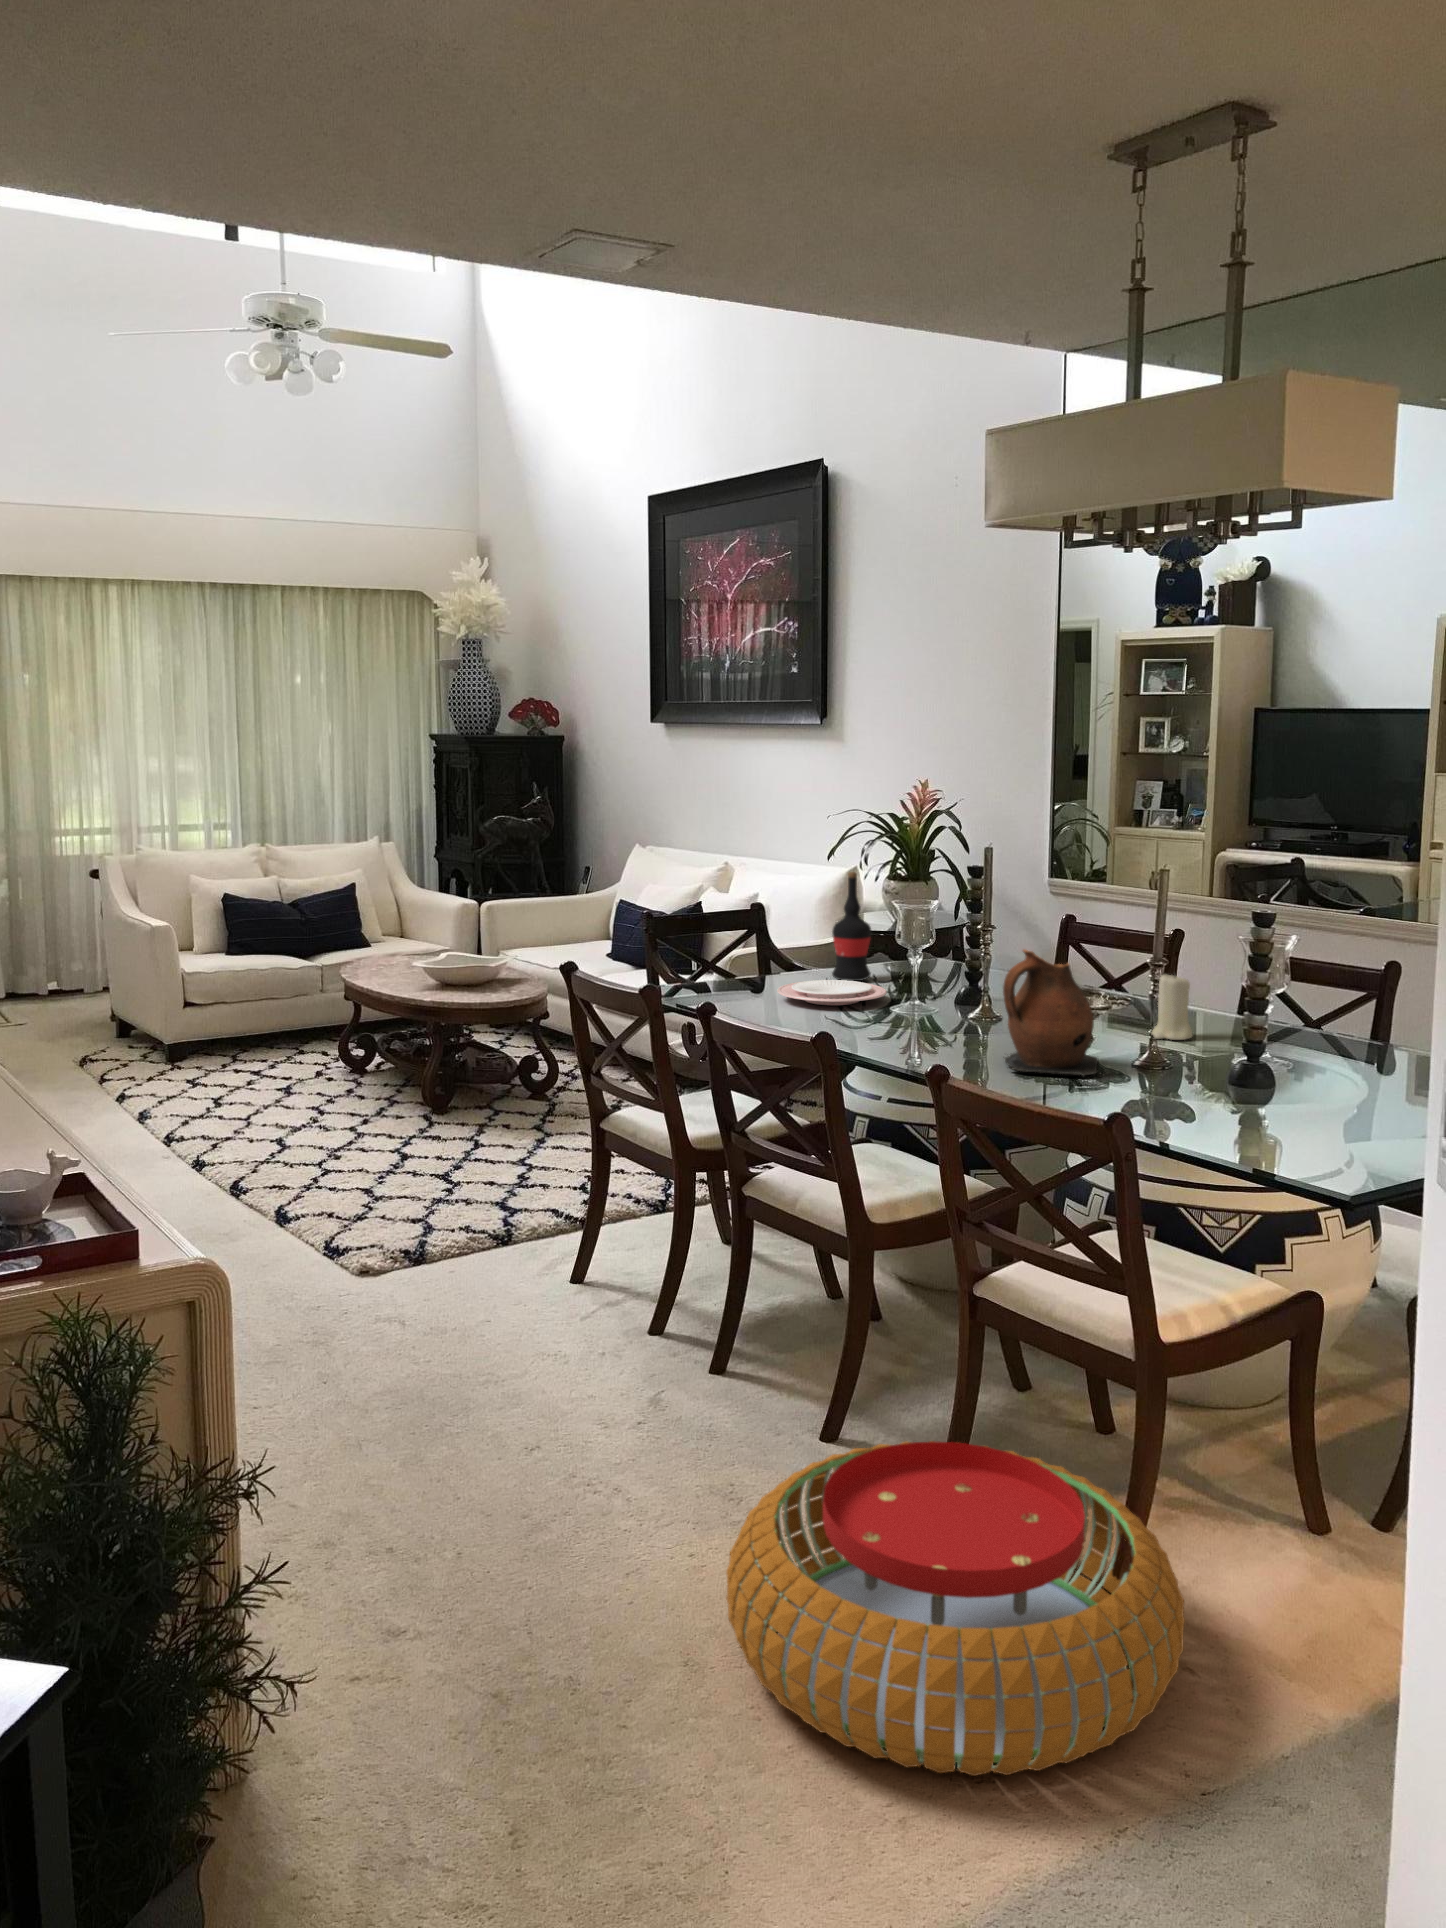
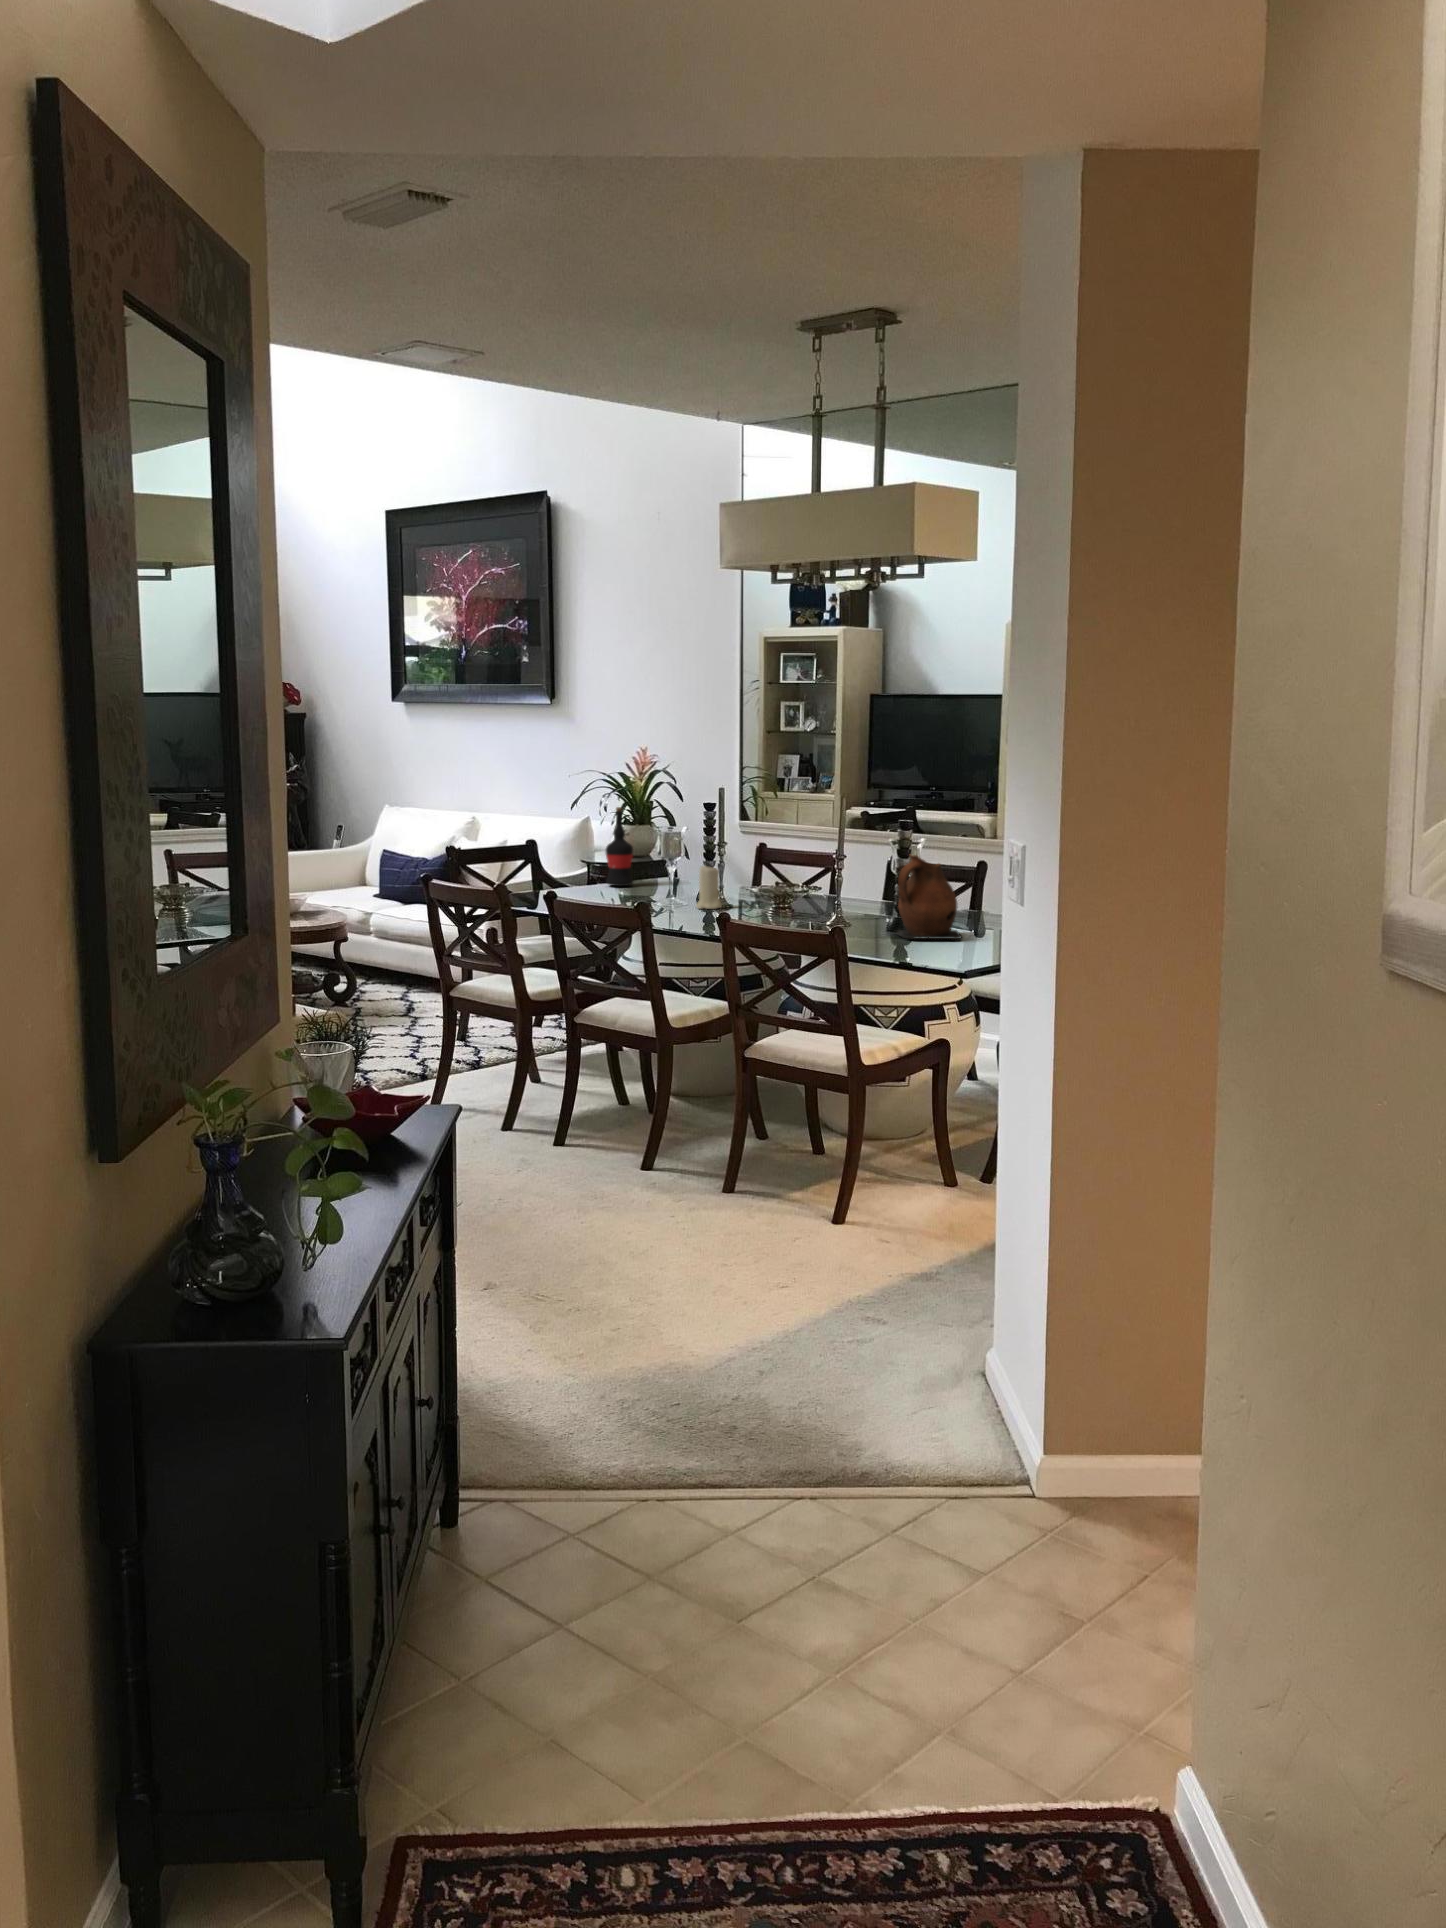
ceramic pitcher: present [1003,949,1098,1076] -> present [897,855,962,939]
candle: present [1151,974,1192,1040] -> present [696,866,722,909]
plate: present [777,980,887,1005] -> none [575,883,652,899]
pouf: present [726,1441,1185,1776] -> none [619,1131,885,1283]

